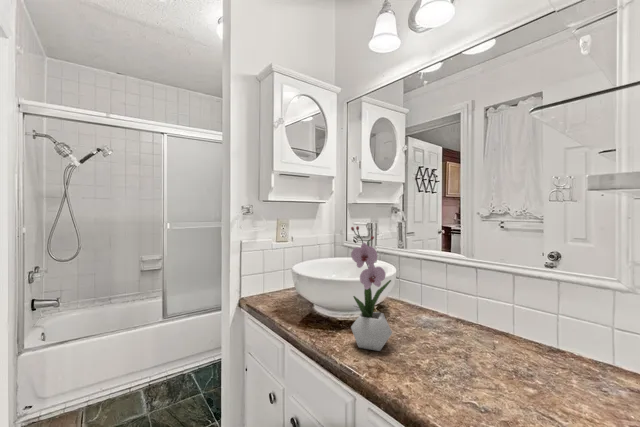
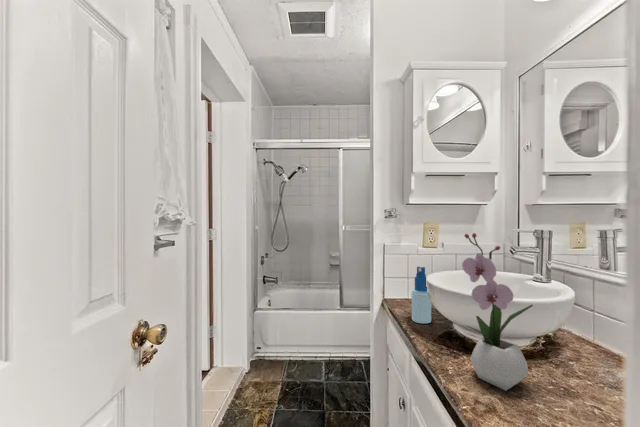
spray bottle: none [280,260,297,314] -> present [412,267,431,324]

